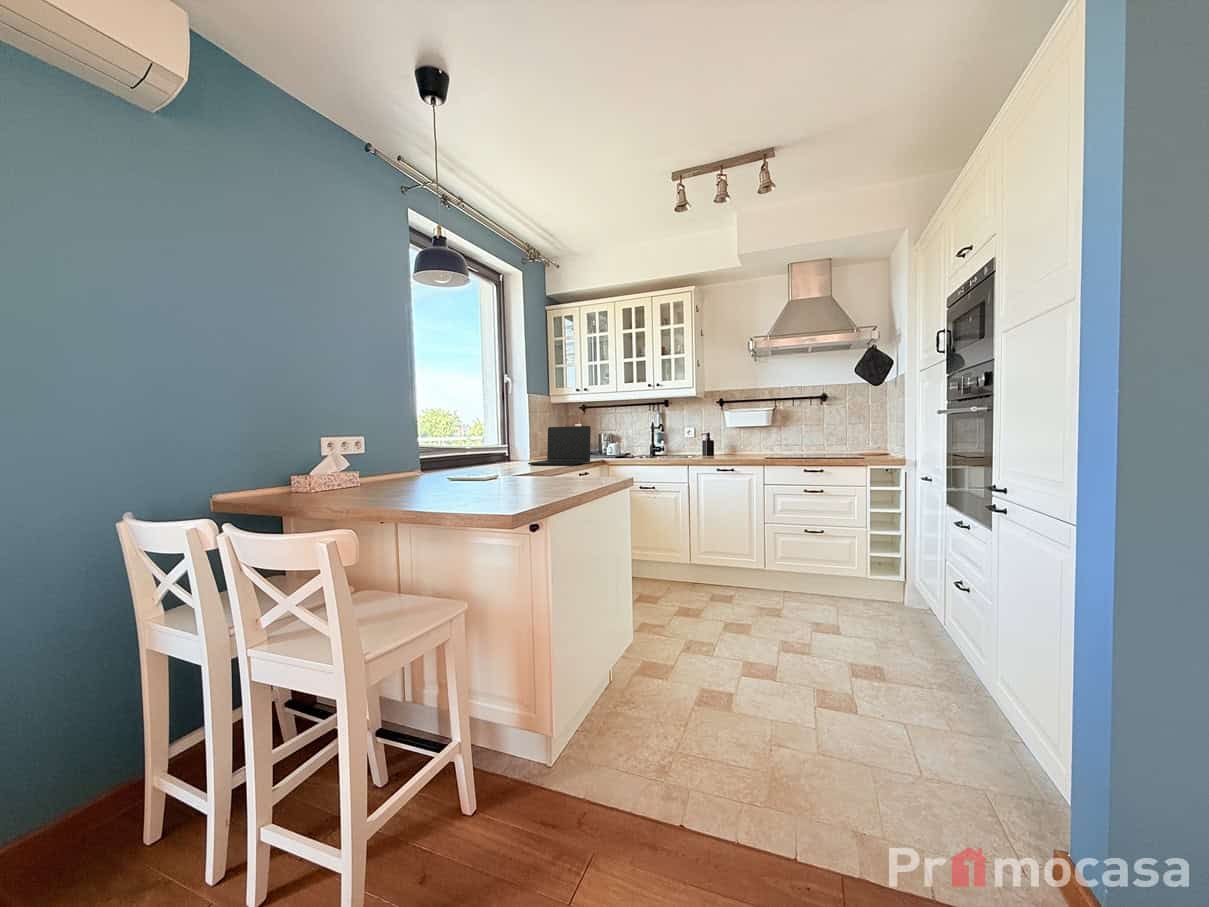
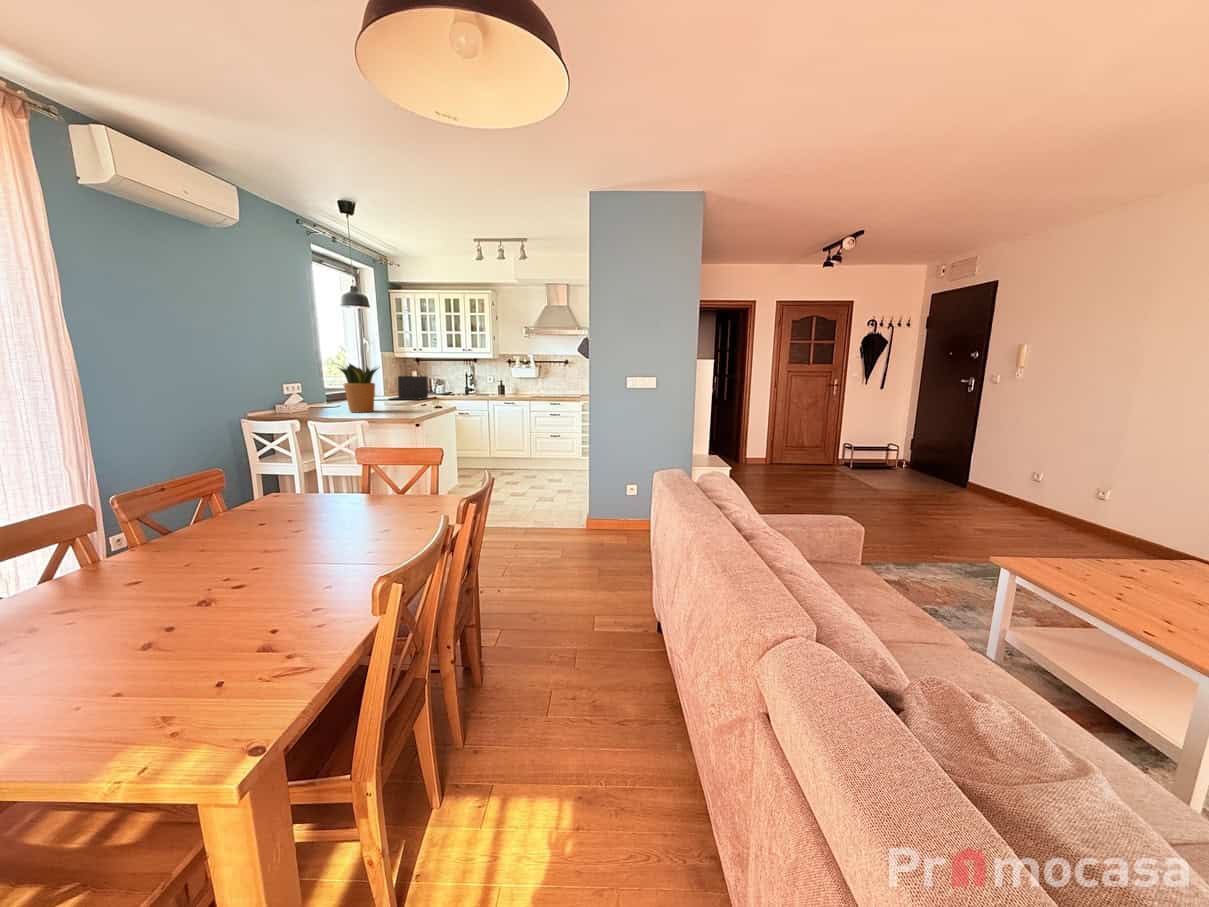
potted plant: none [379,381,469,494] -> present [339,364,378,412]

